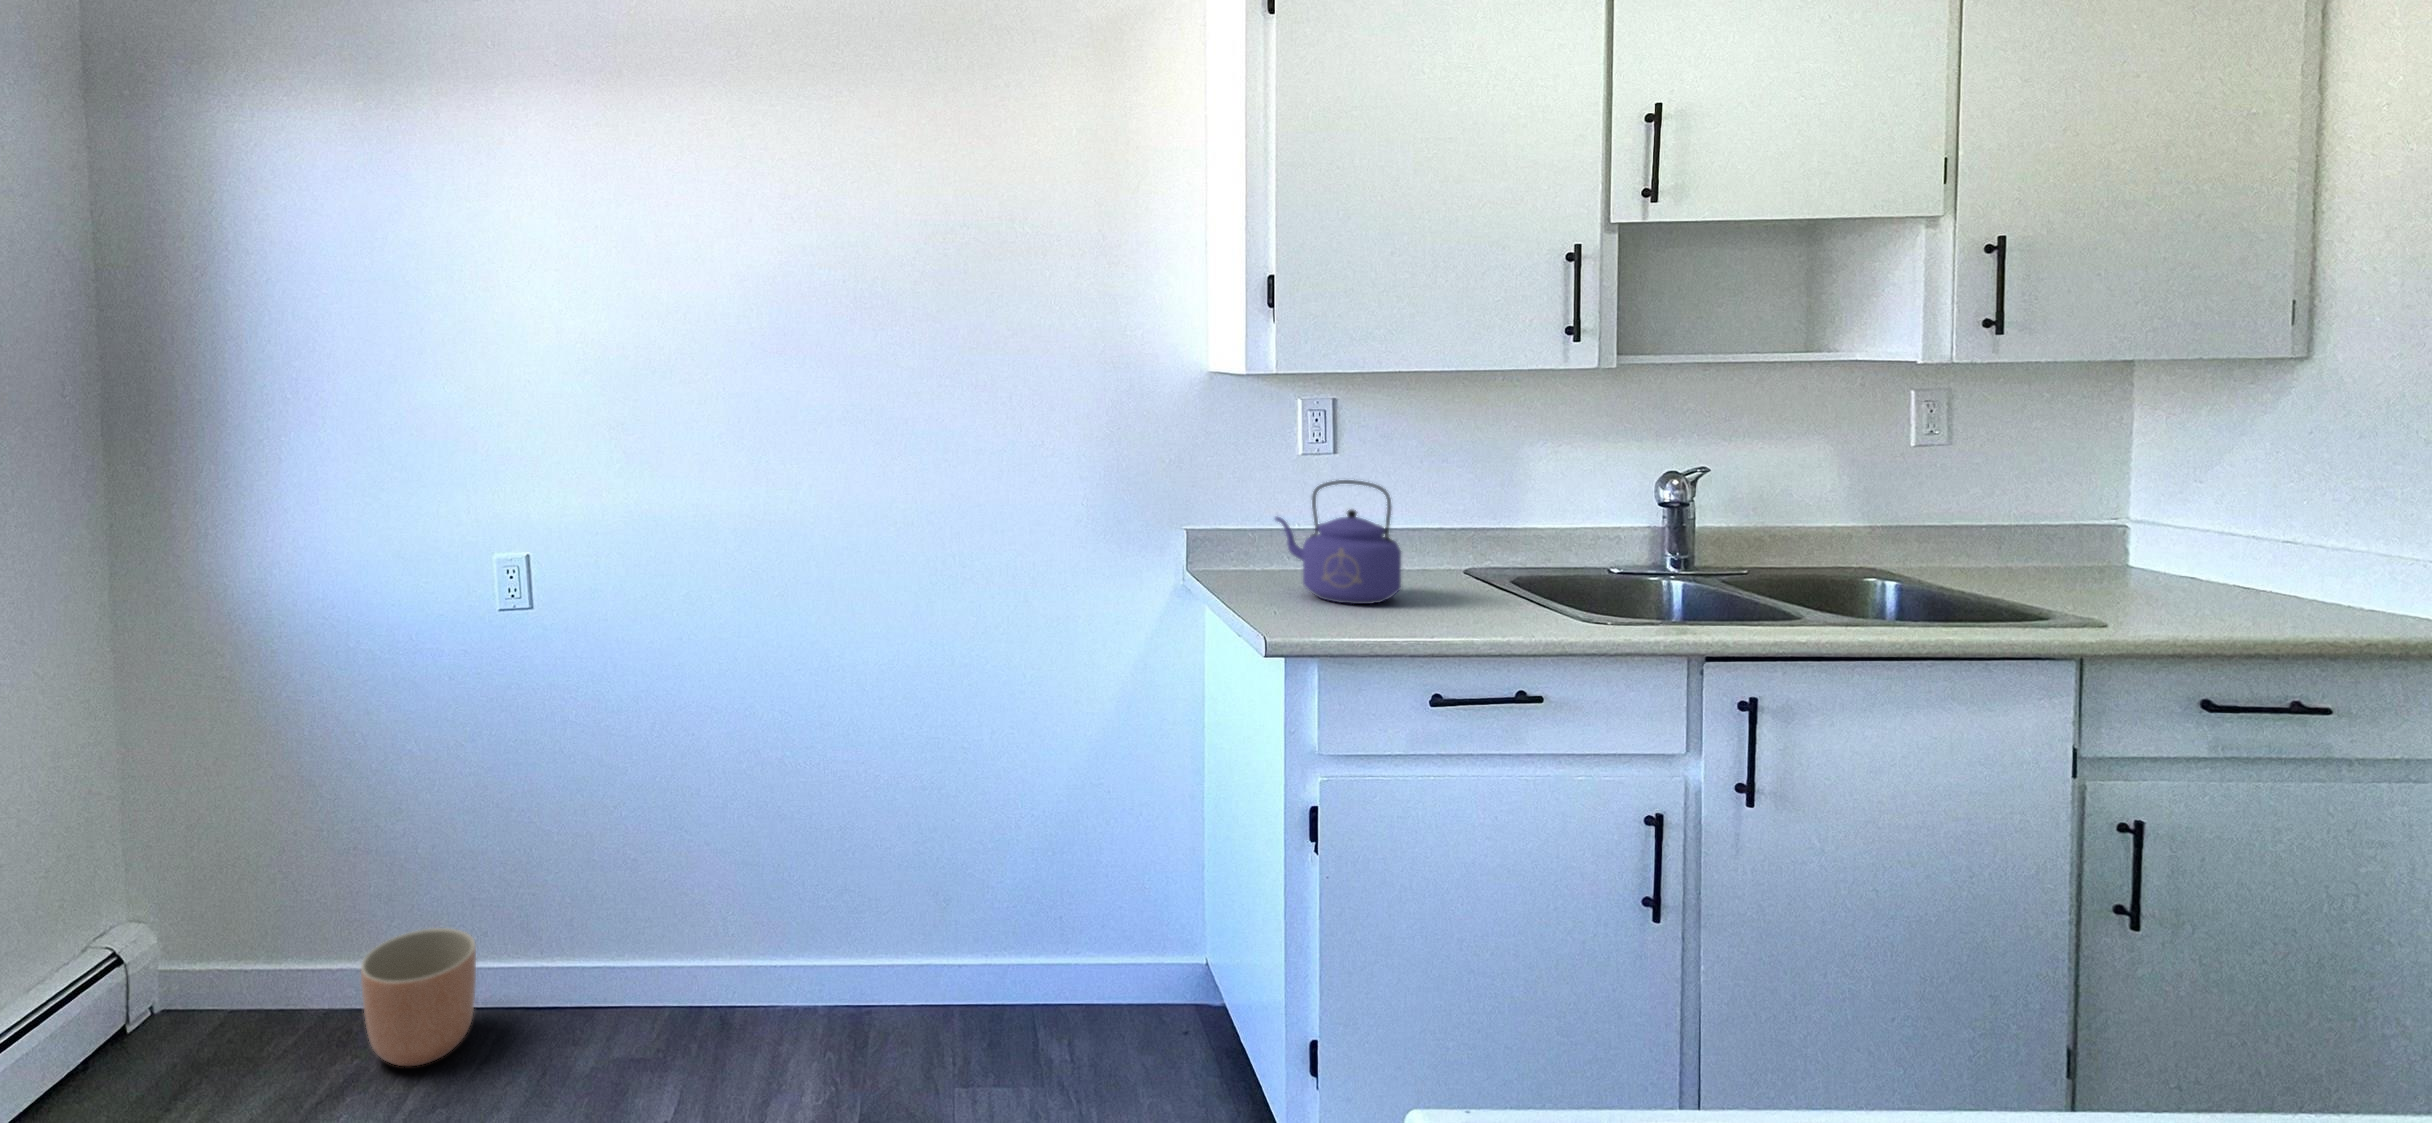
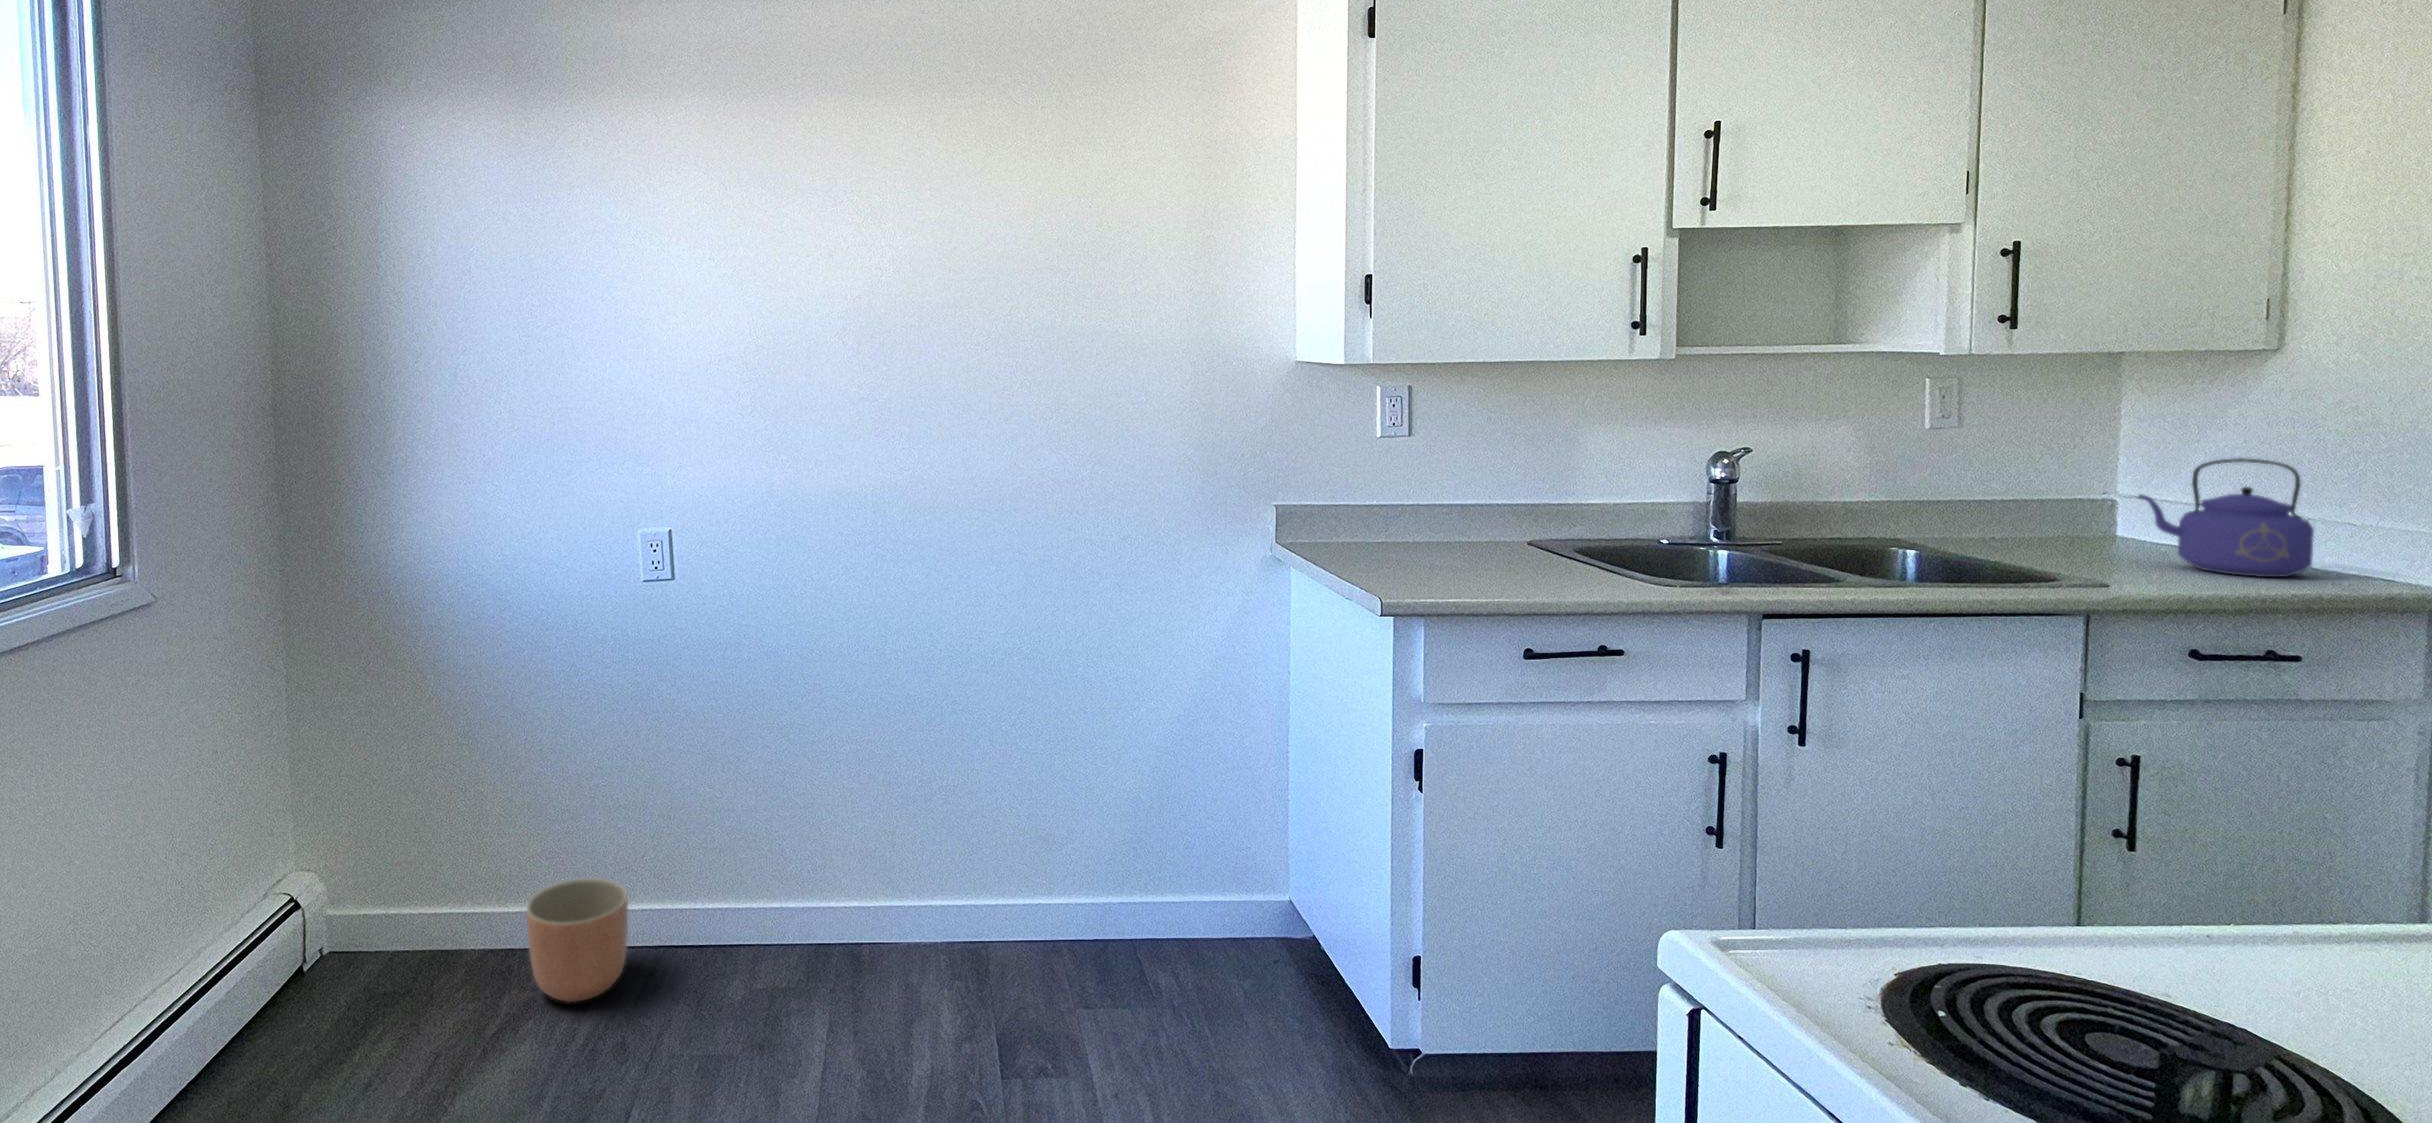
kettle: present [1275,480,1401,604] -> present [2138,458,2314,577]

